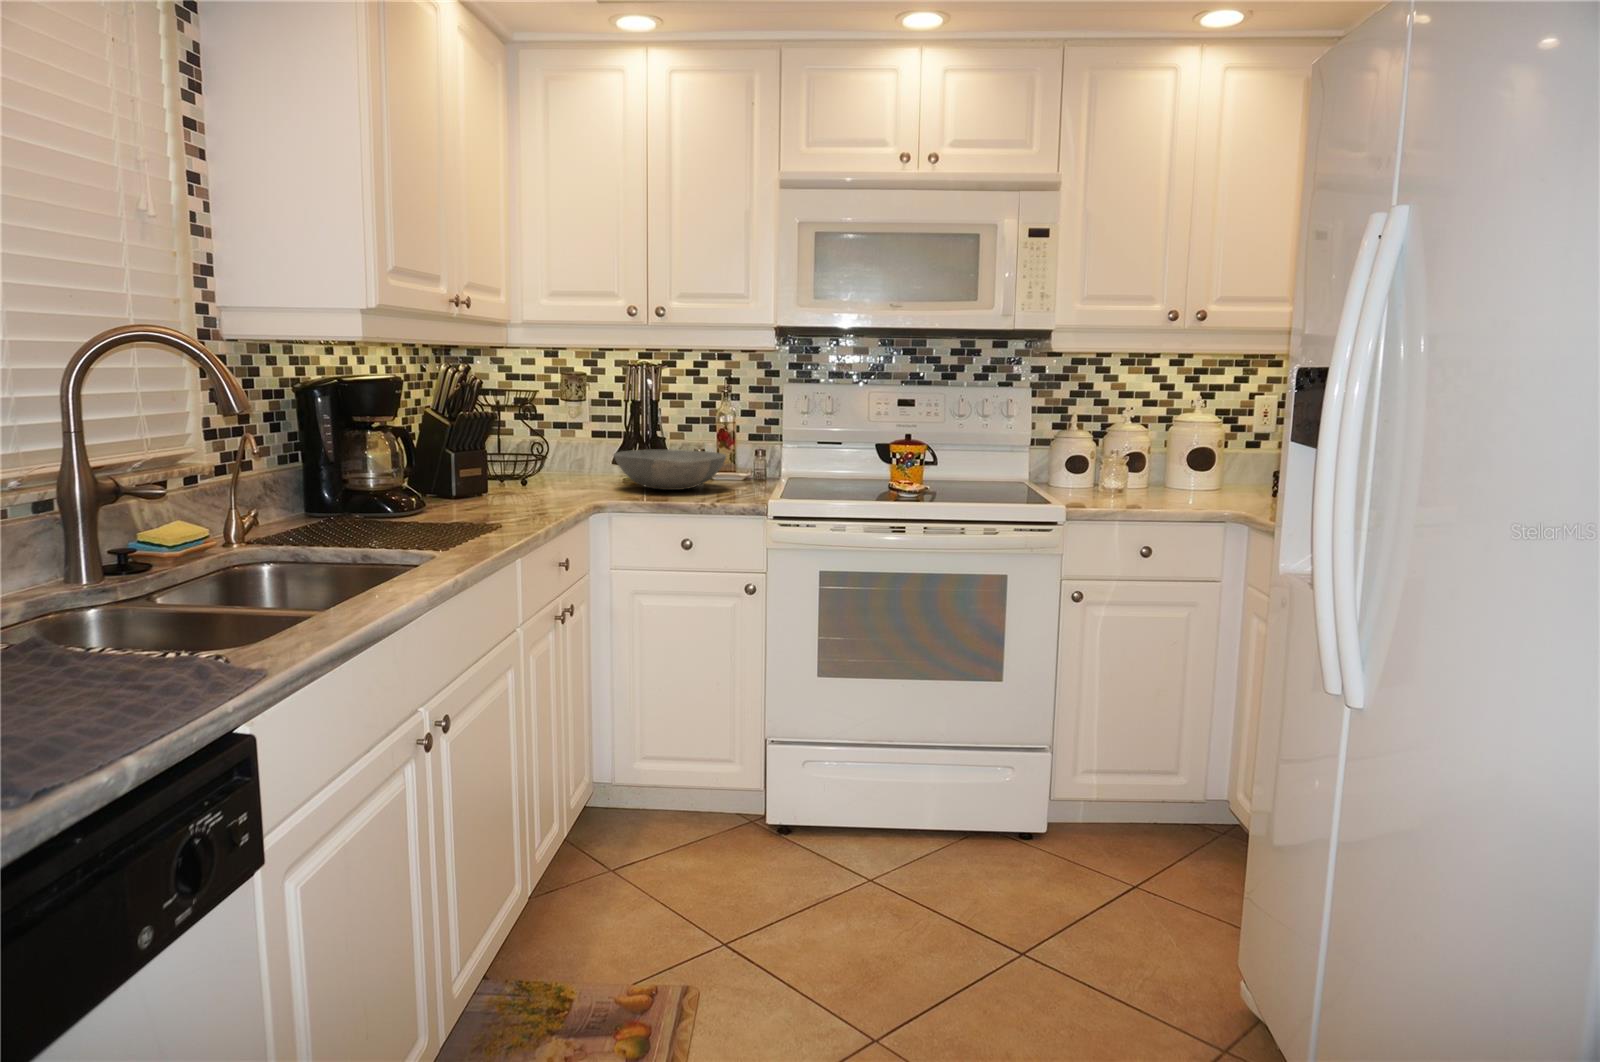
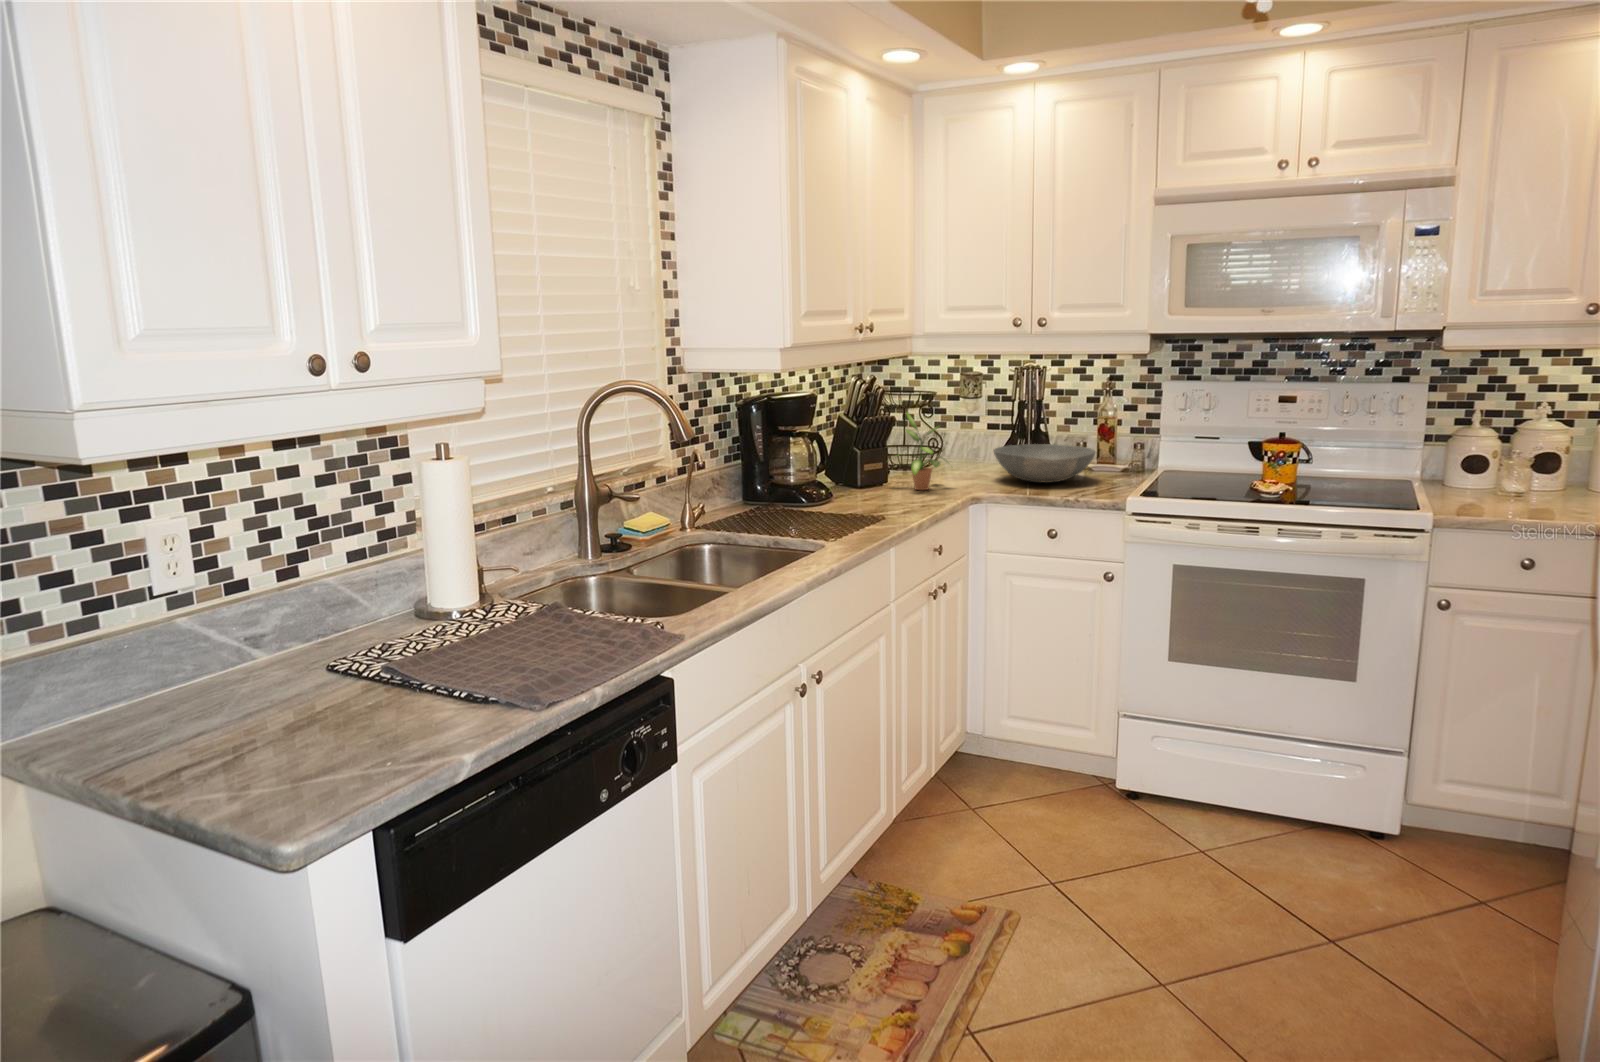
potted plant: none [489,405,573,499] -> present [906,412,947,490]

